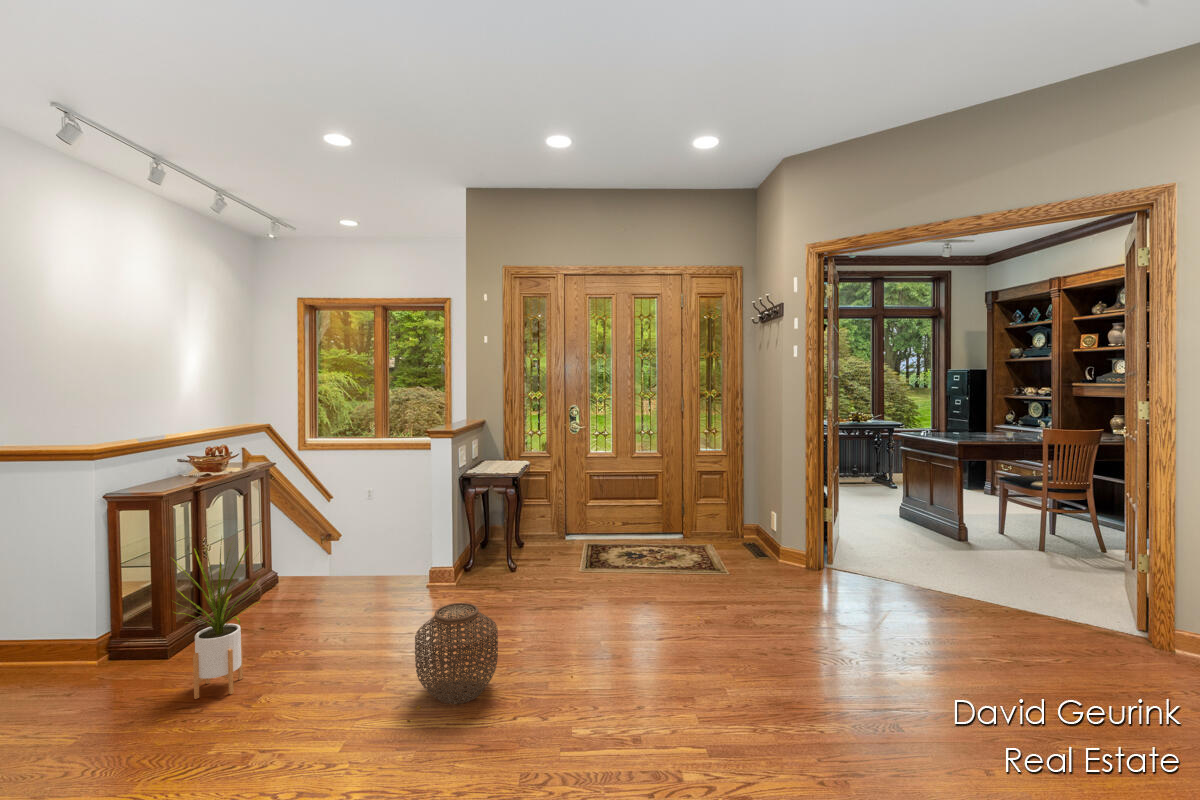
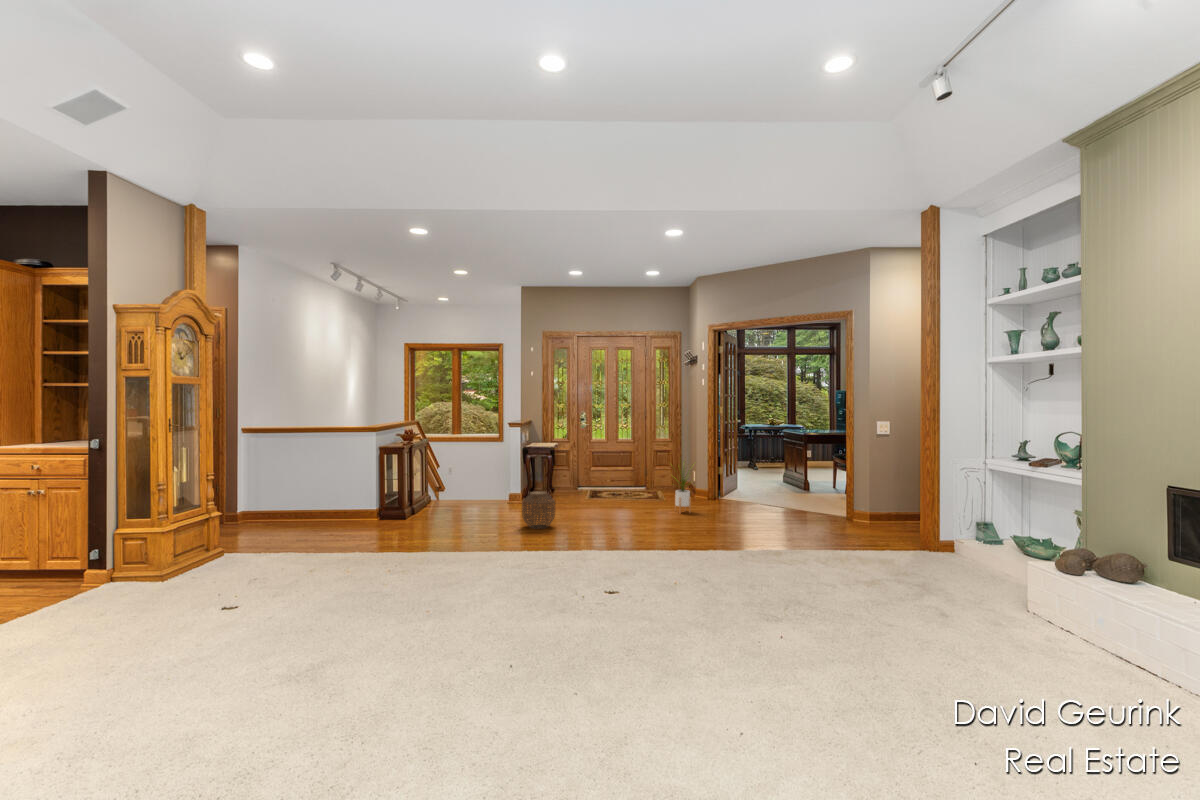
house plant: present [171,538,259,699] -> present [675,466,692,513]

